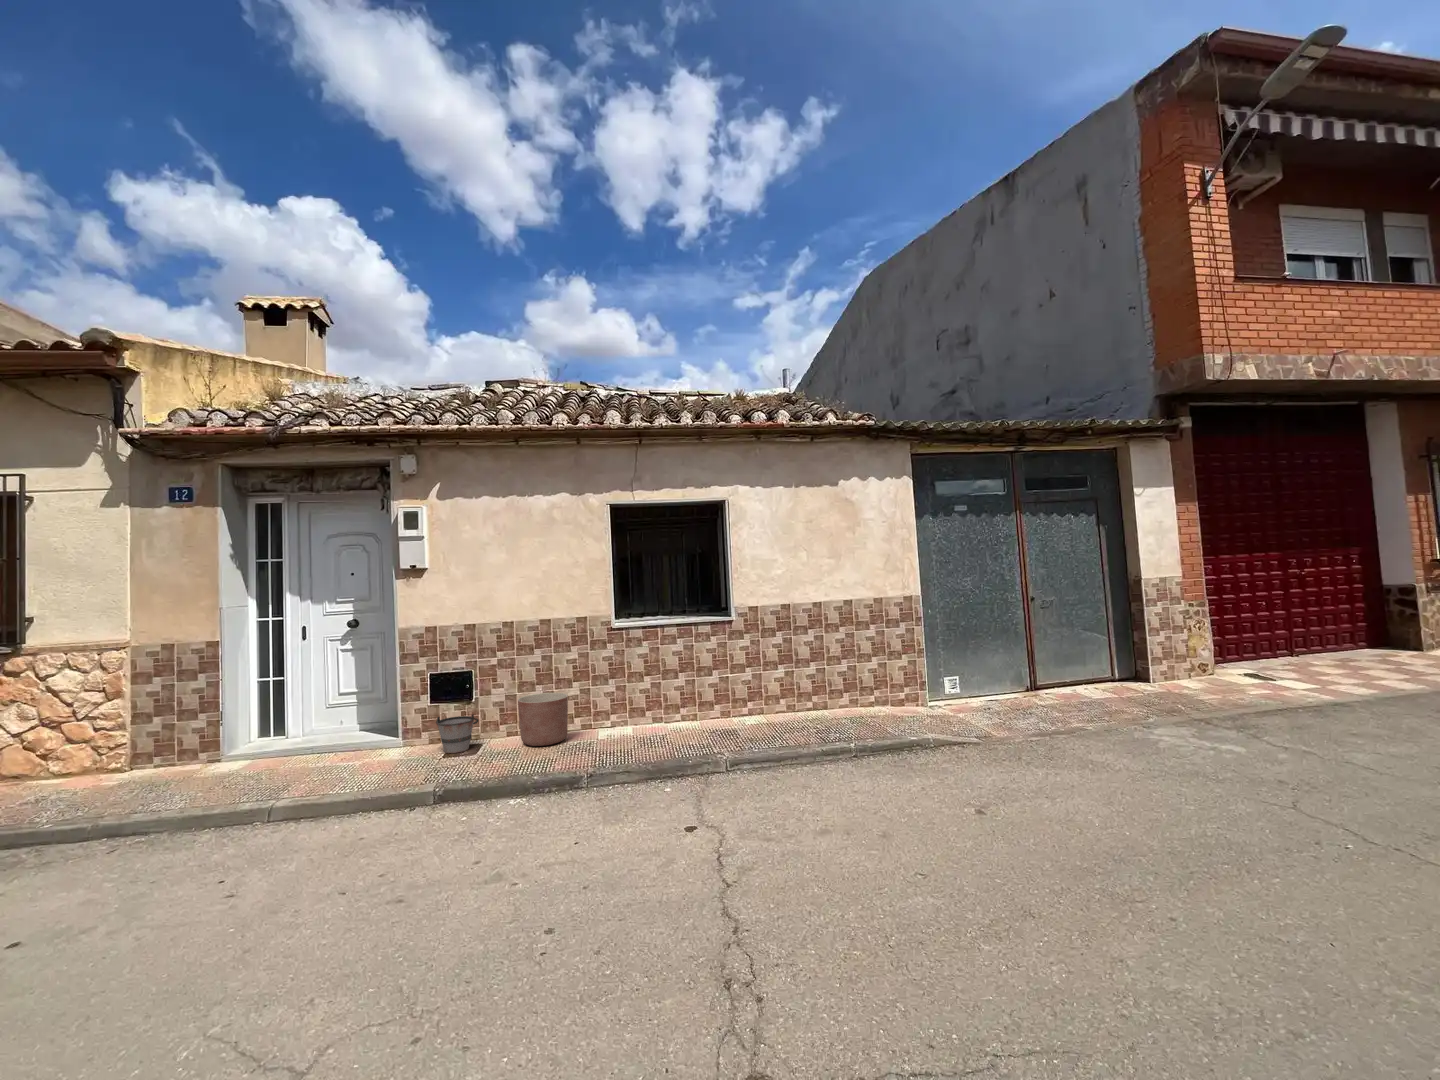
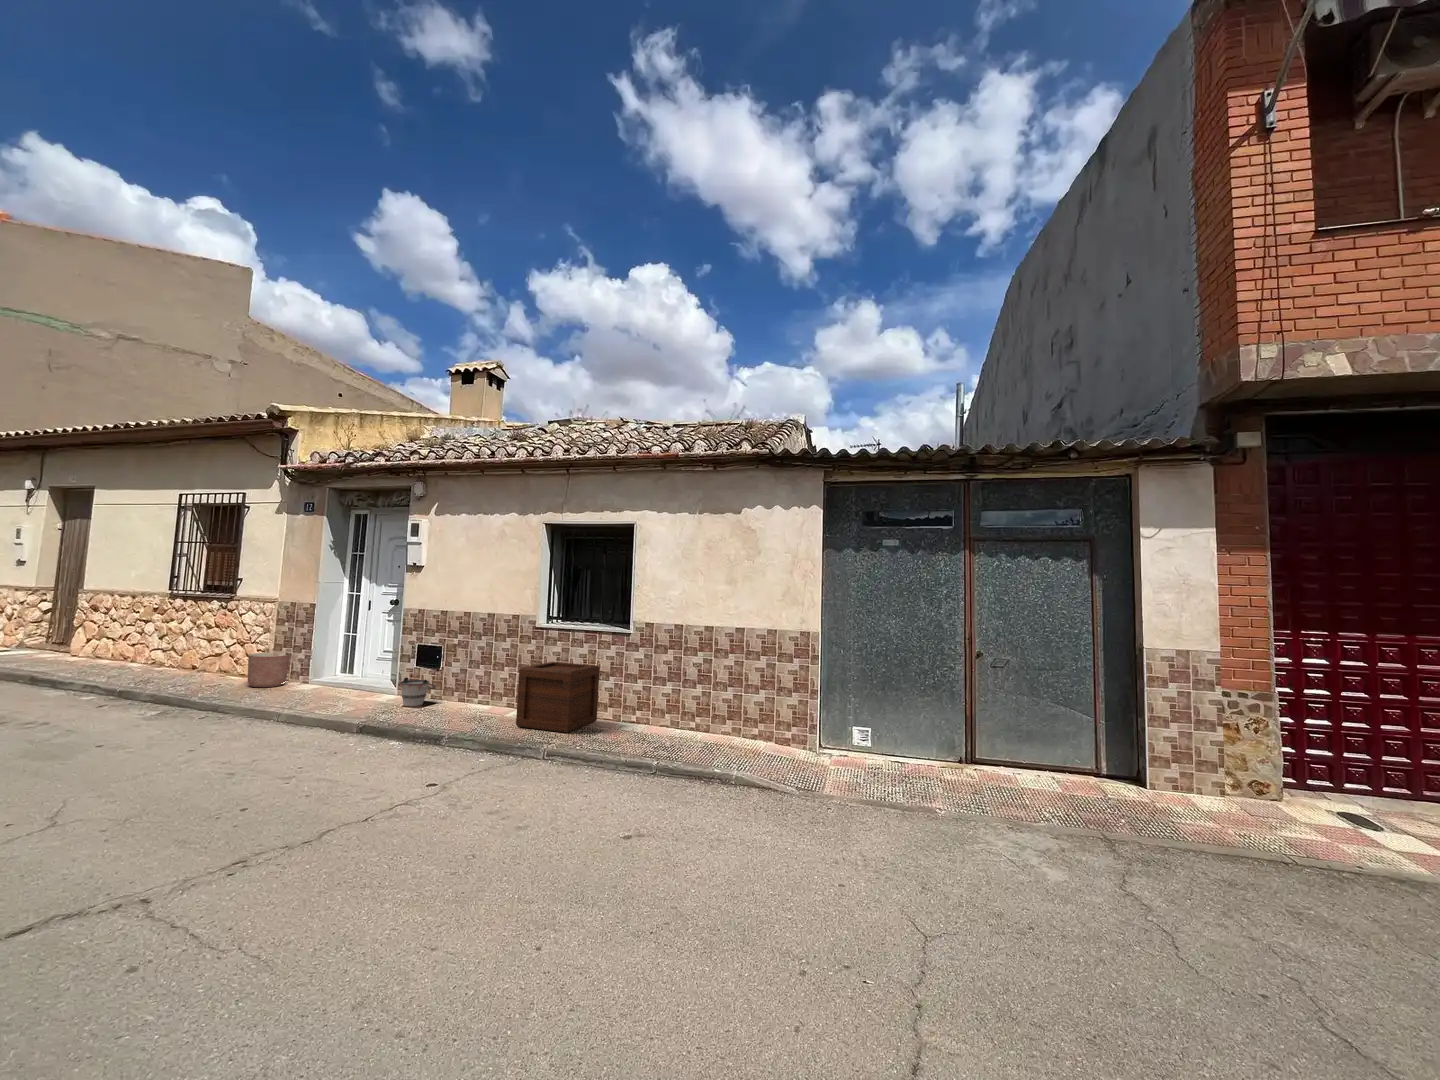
wooden crate: none [641,660,717,742] -> present [516,662,600,733]
planter: present [518,693,568,746] -> present [248,653,290,687]

